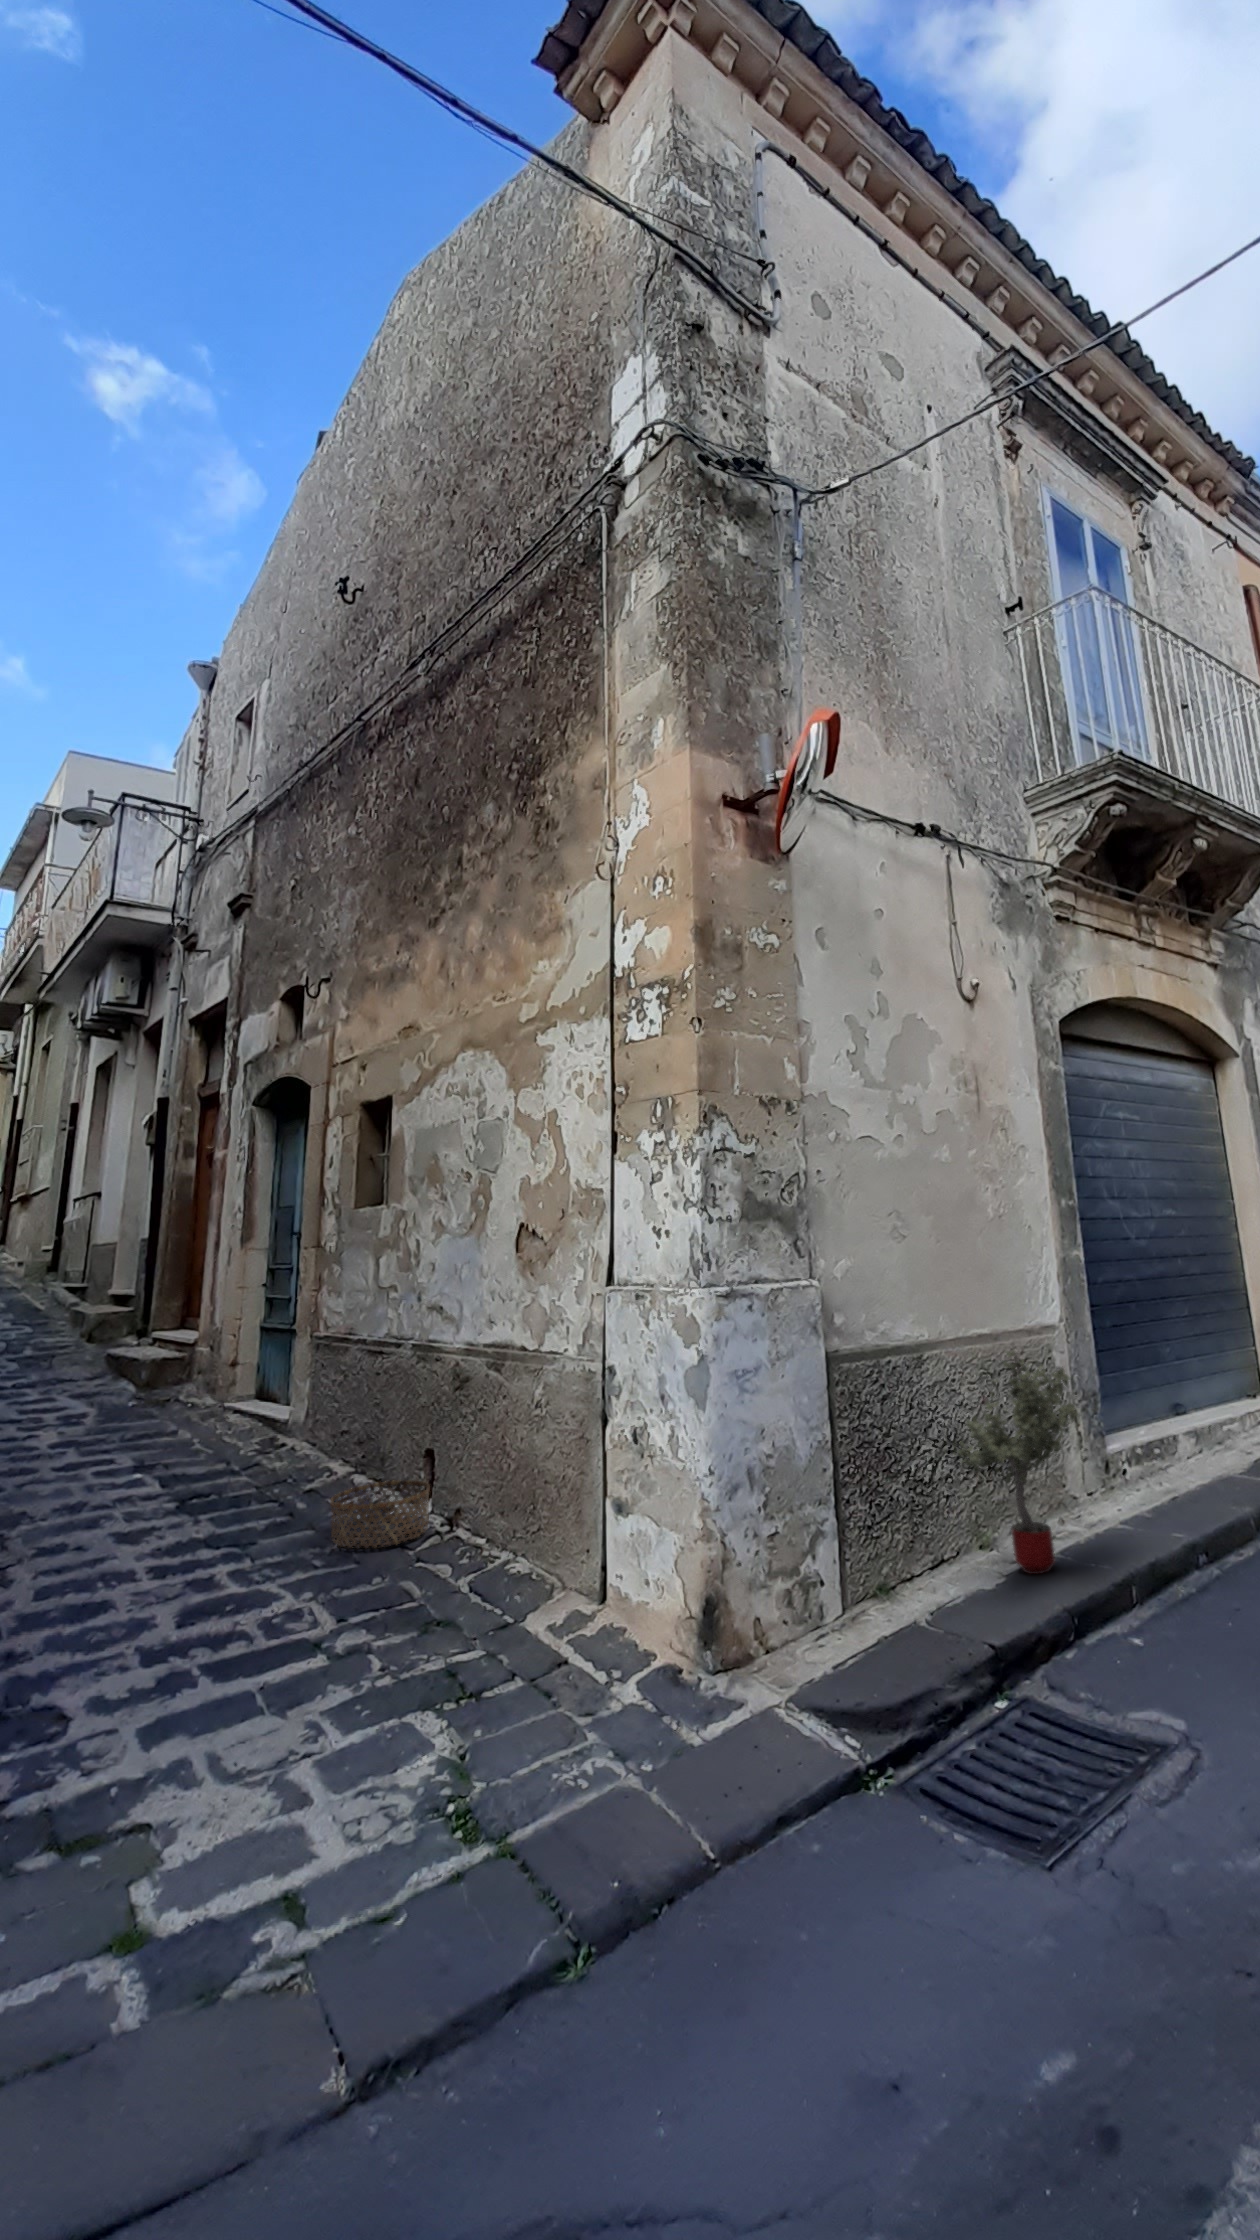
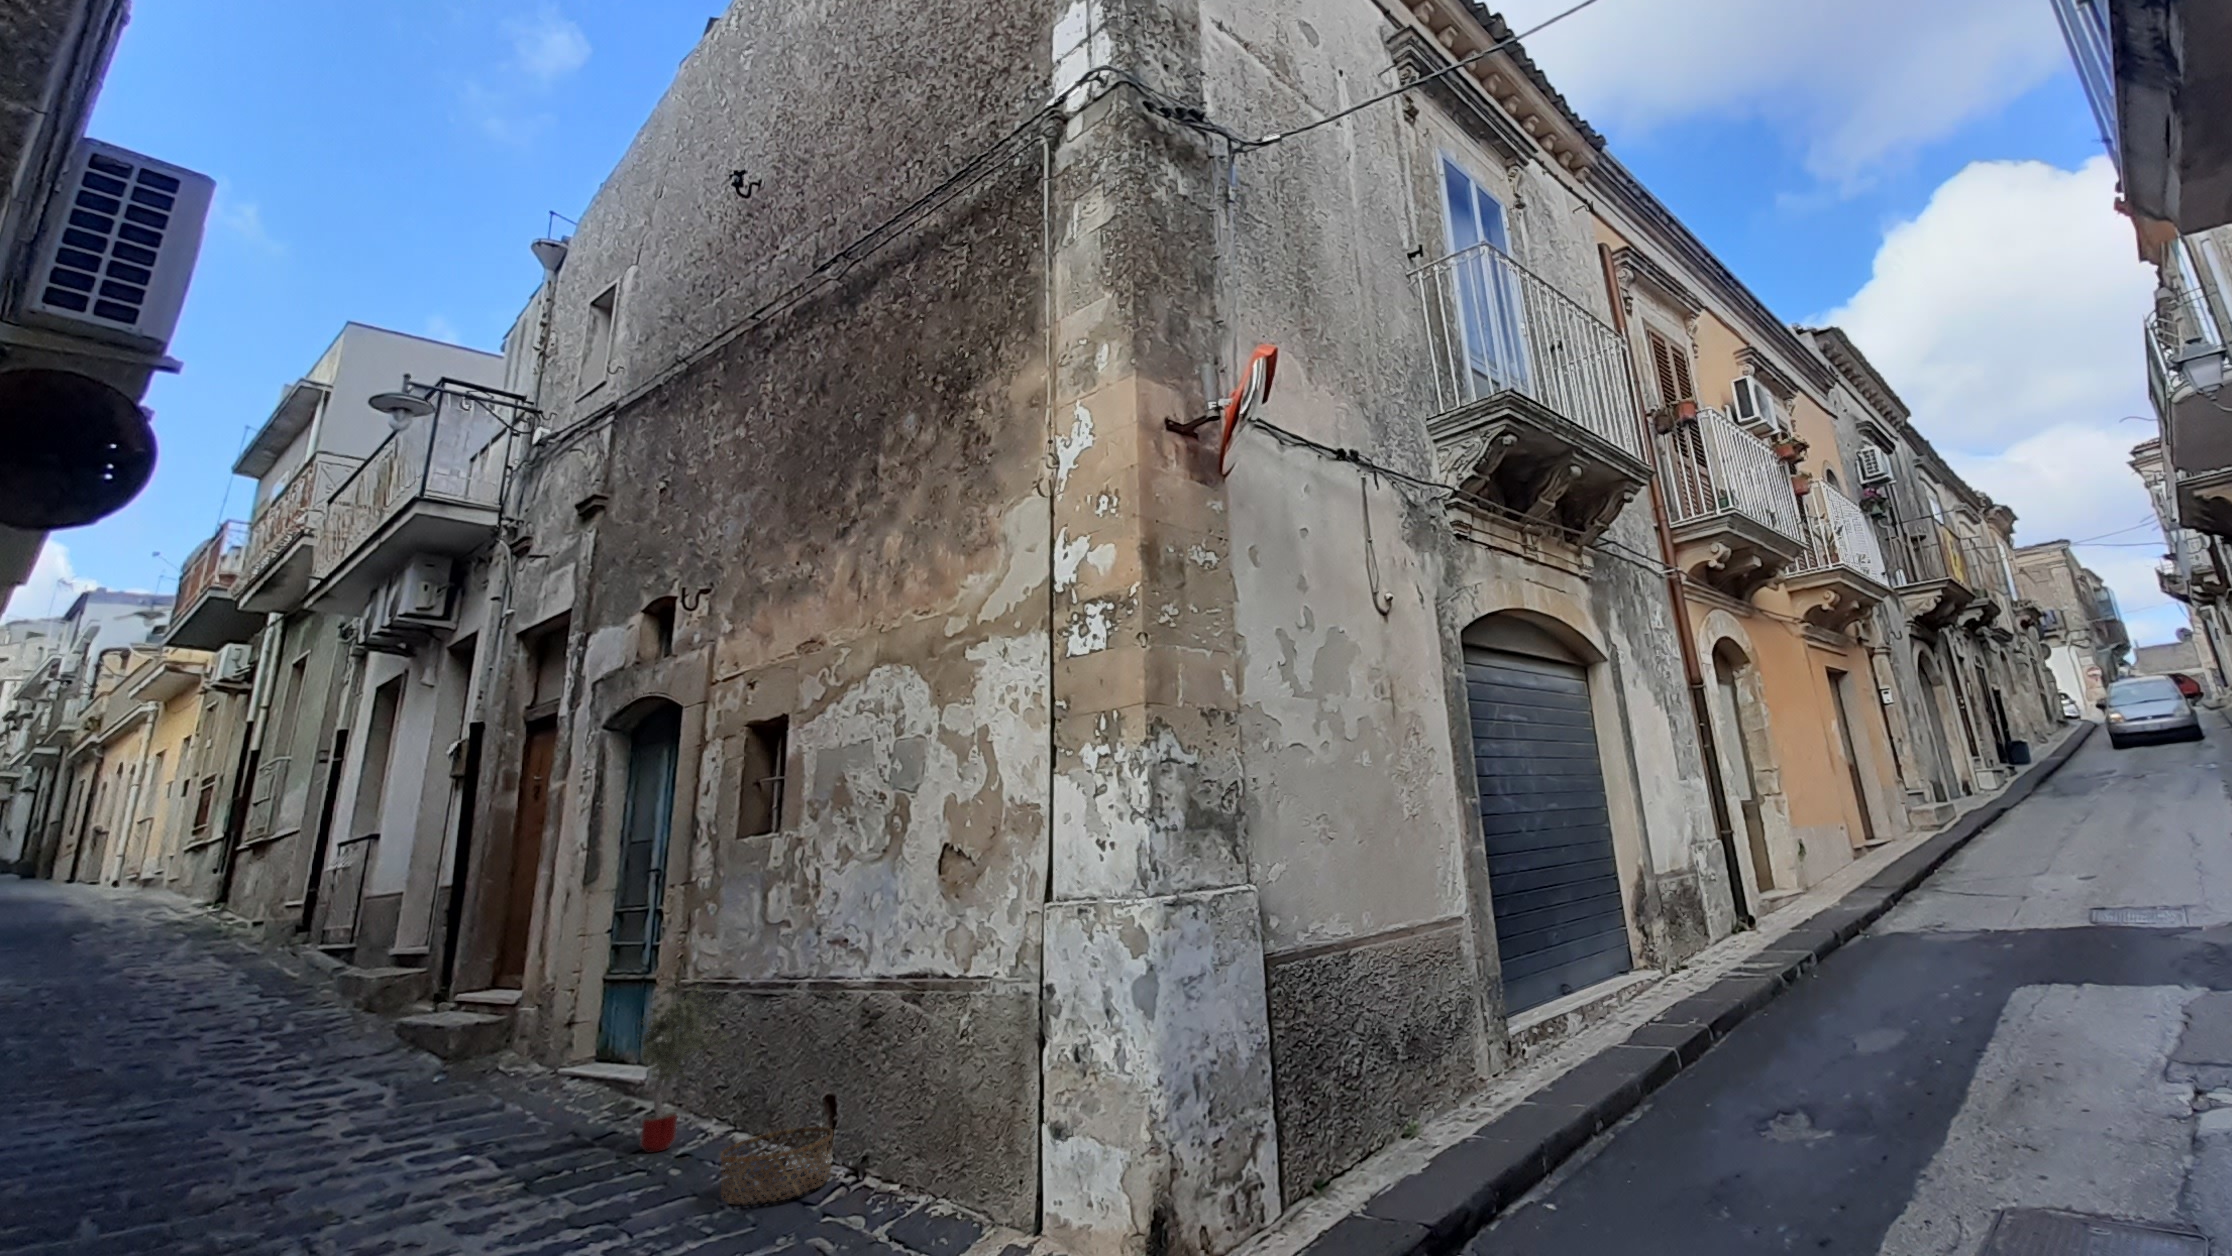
potted tree: present [958,1350,1078,1574] -> present [640,976,728,1153]

